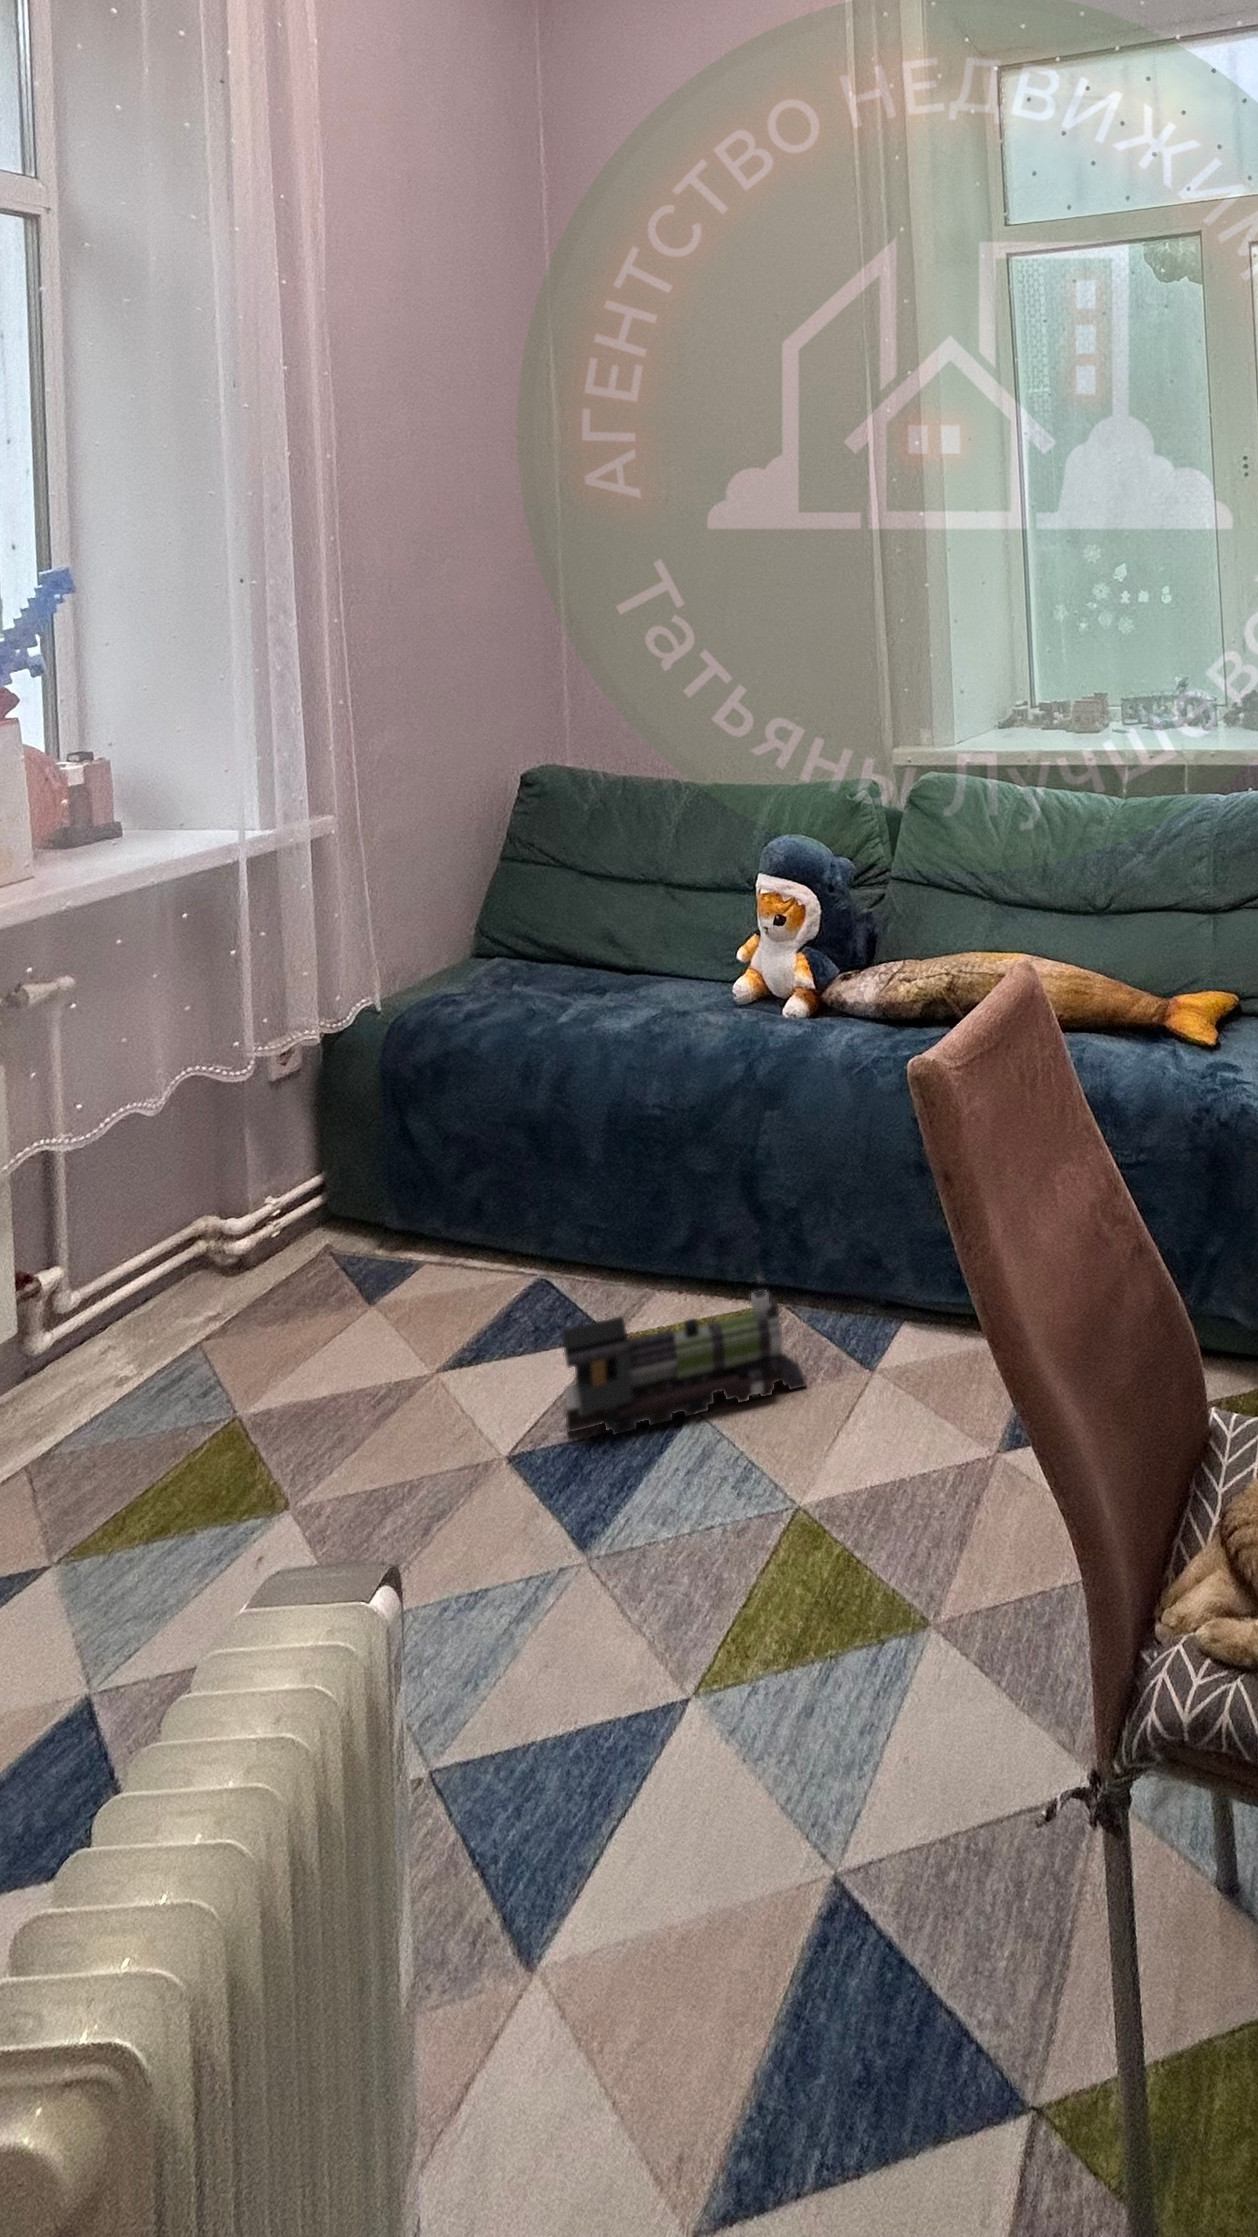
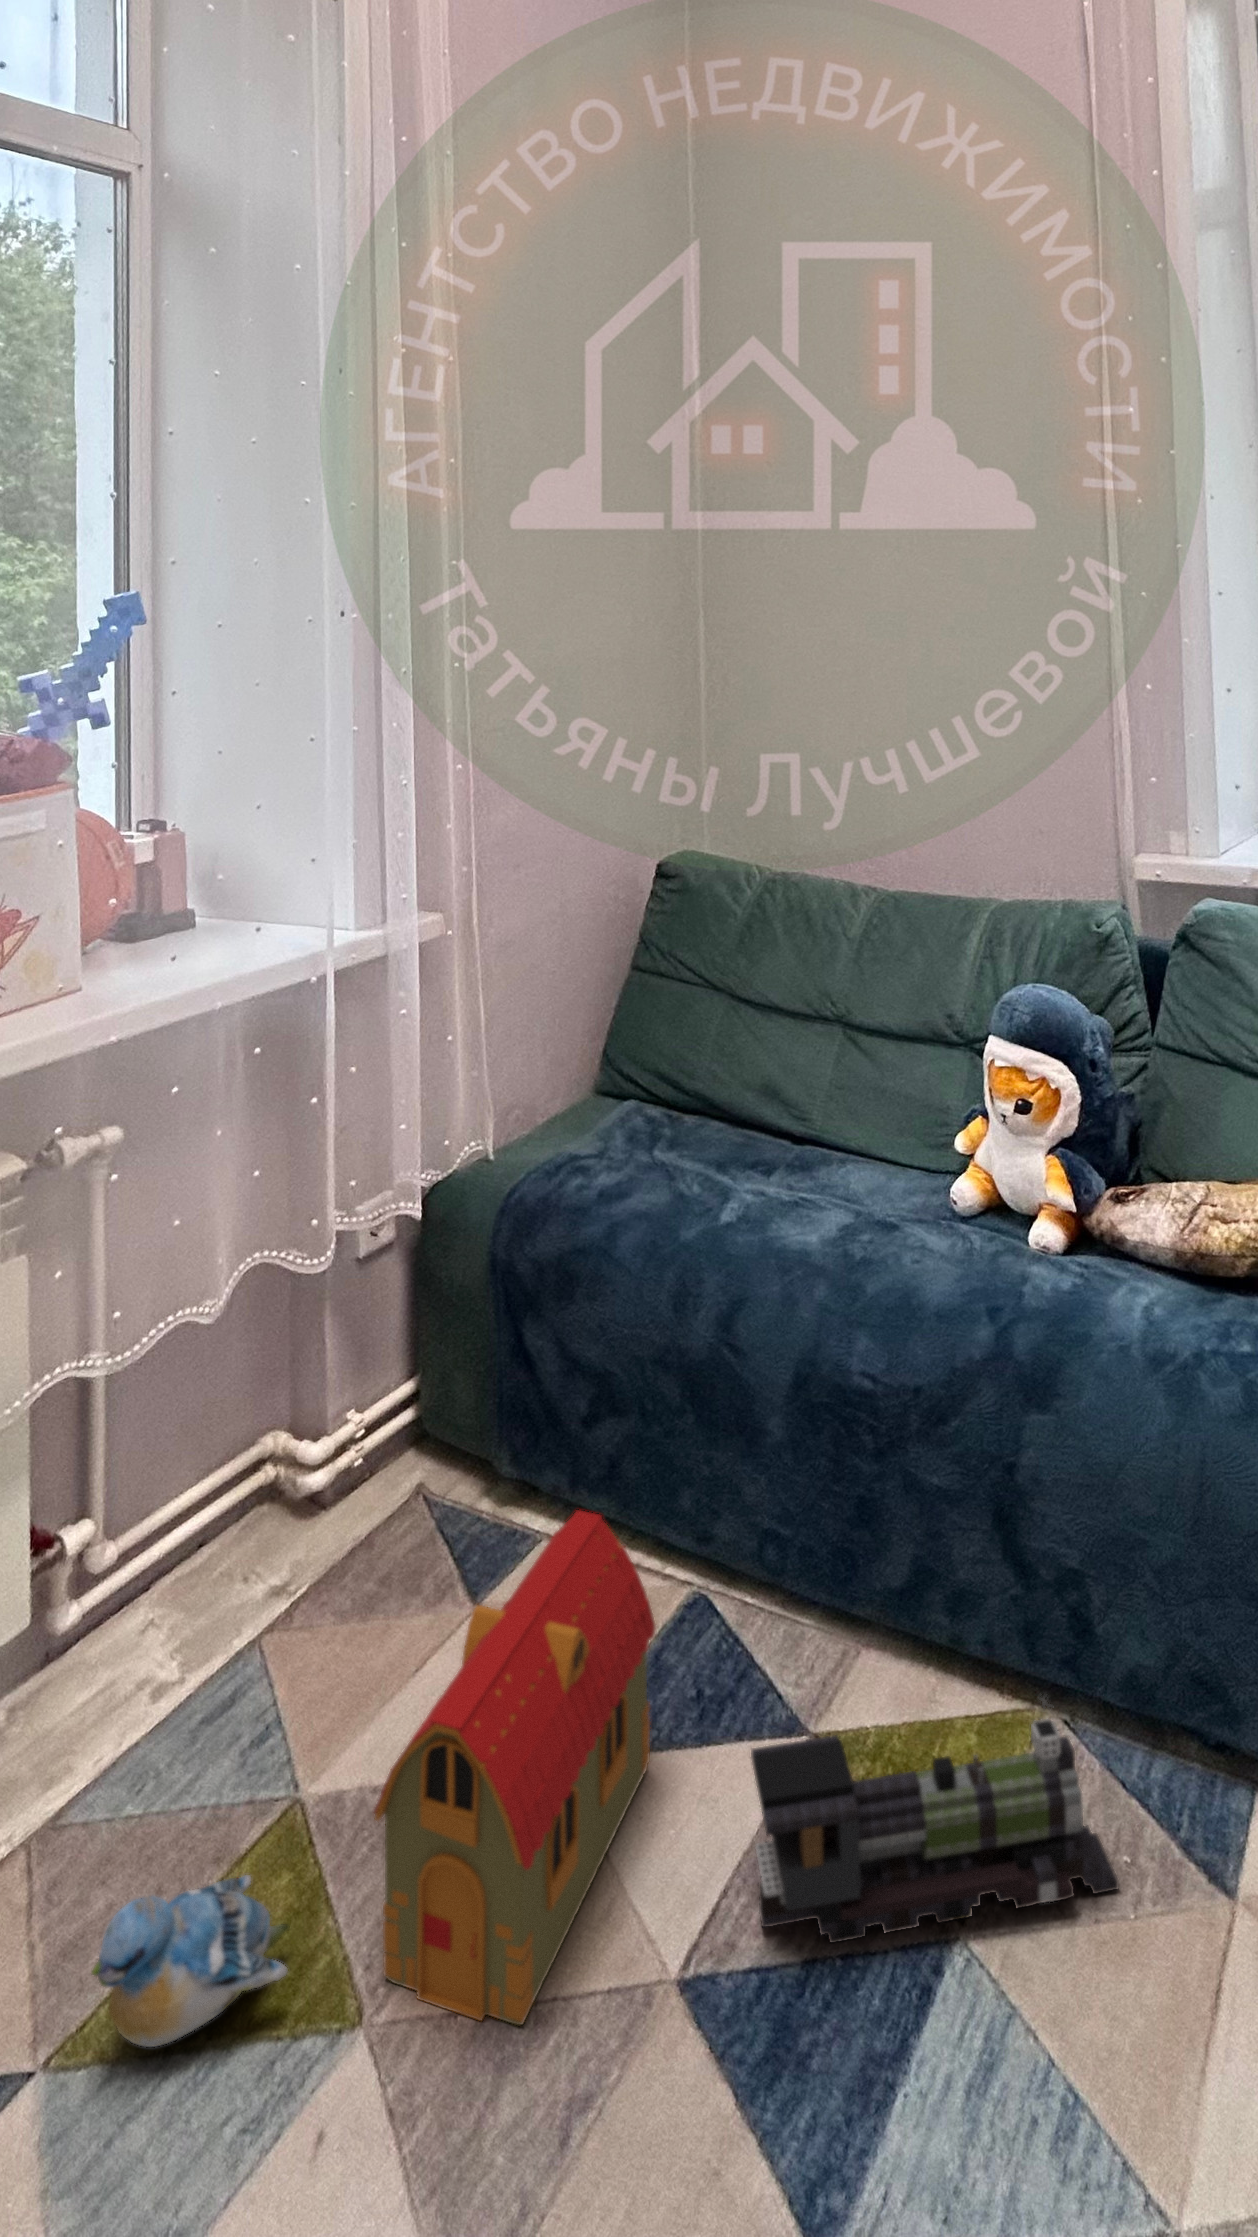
toy house: none [293,1208,500,1501] -> present [374,1511,656,2025]
plush toy: none [93,1449,235,1542] -> present [92,1875,289,2047]

